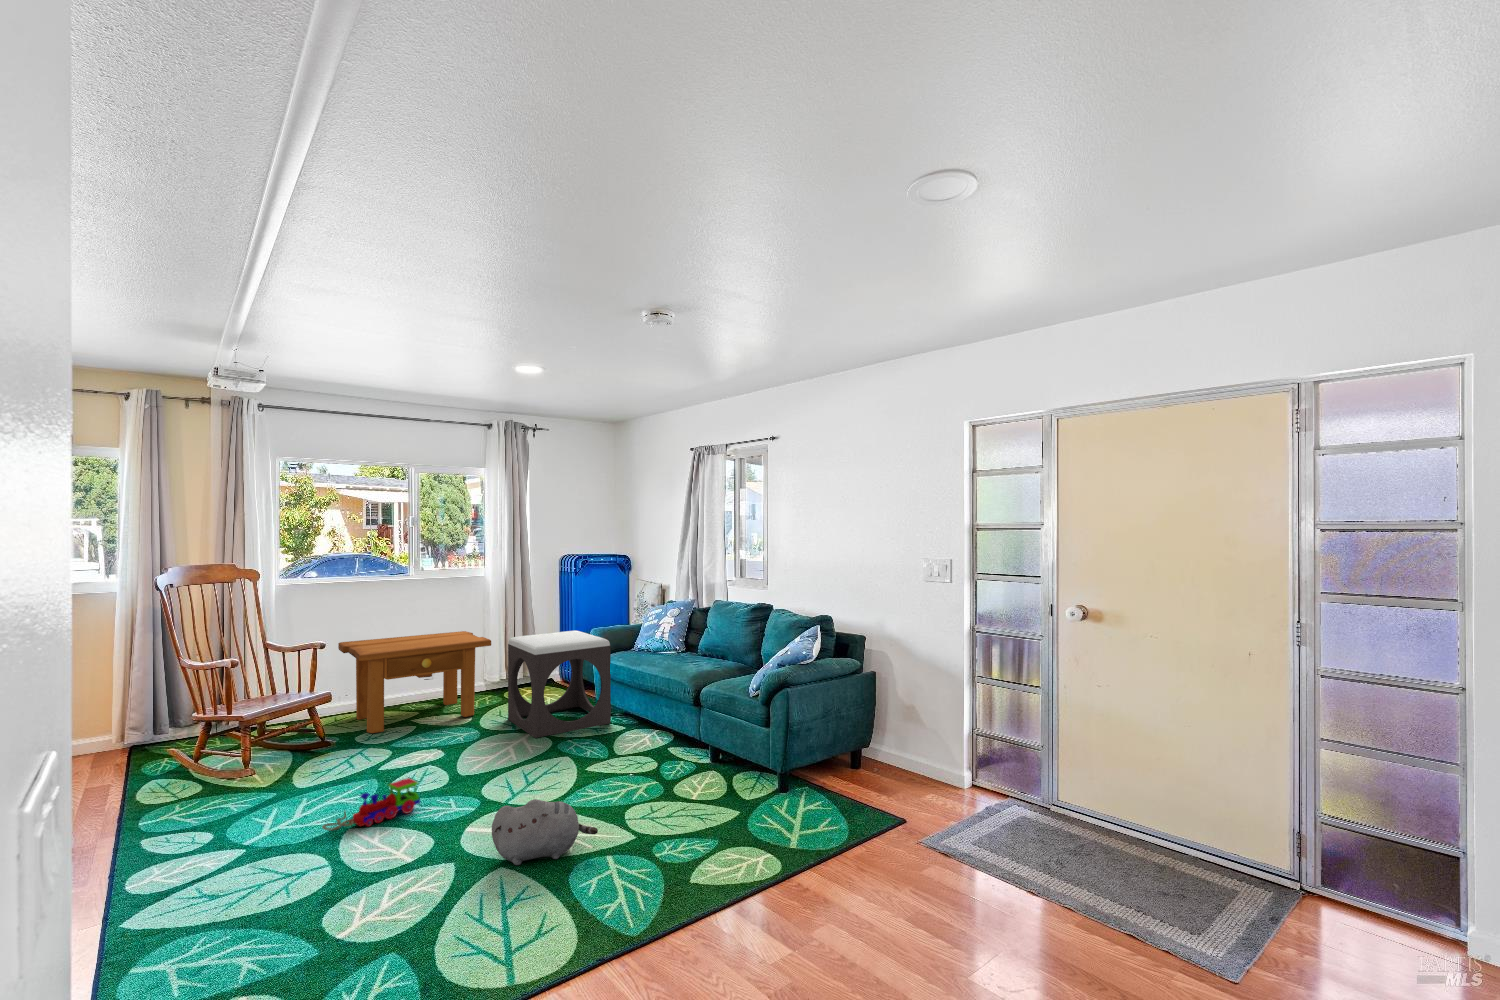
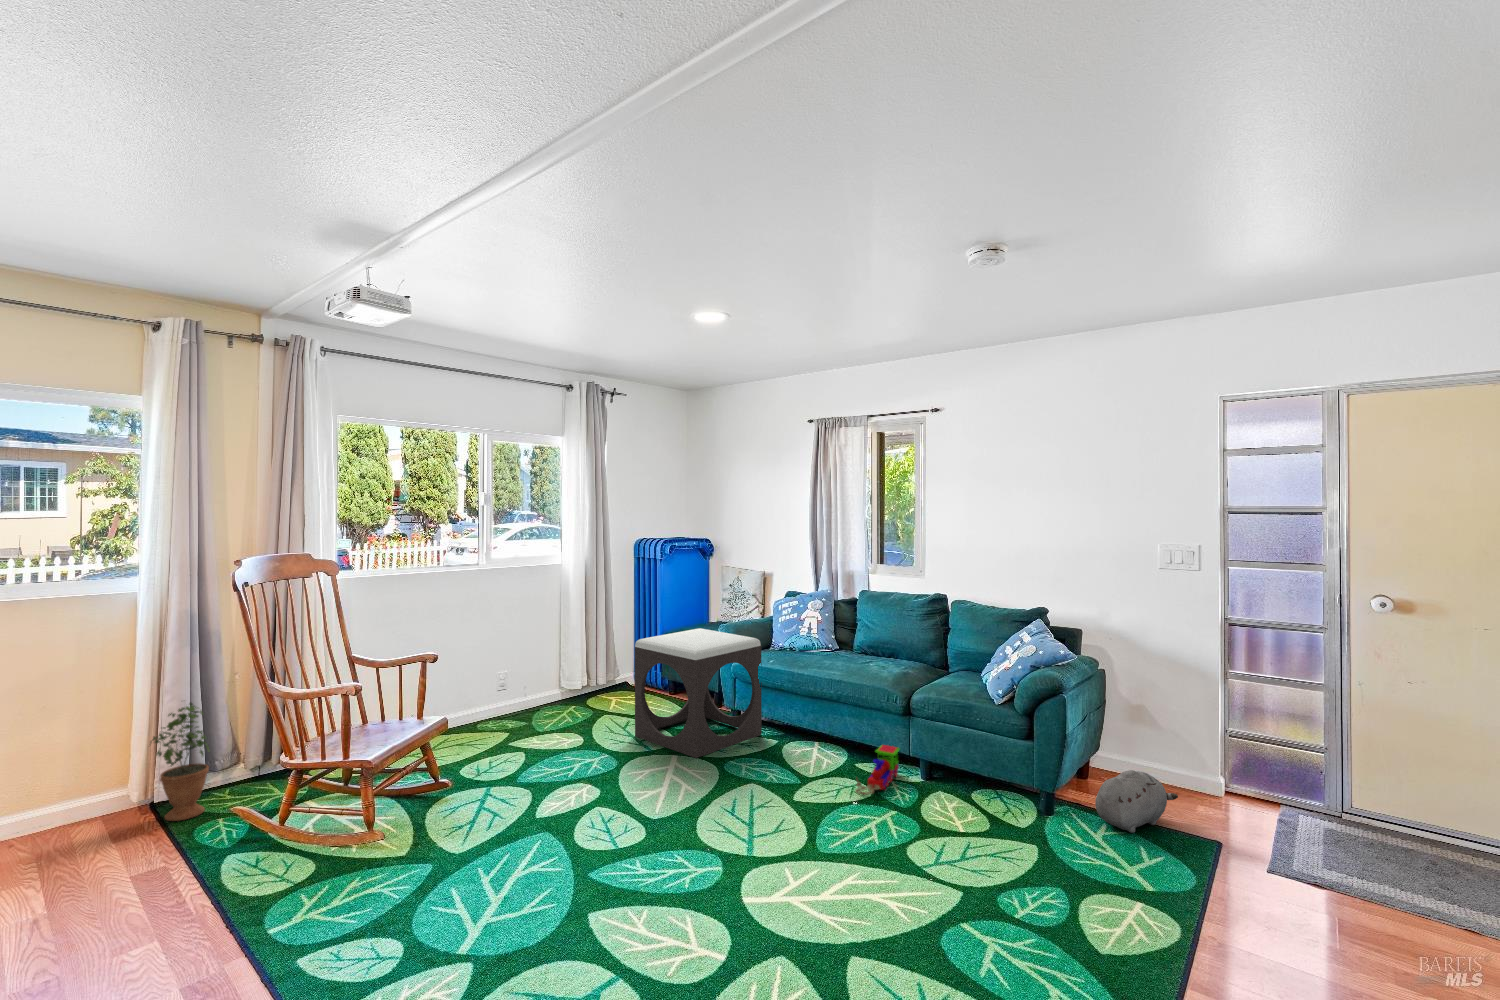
side table: present [338,631,491,733] -> none [420,632,608,764]
potted plant: none [108,670,154,758] -> present [151,703,209,821]
toy train: present [322,778,420,831] -> present [855,745,900,794]
plush toy: present [492,799,598,865] -> present [1095,770,1178,833]

